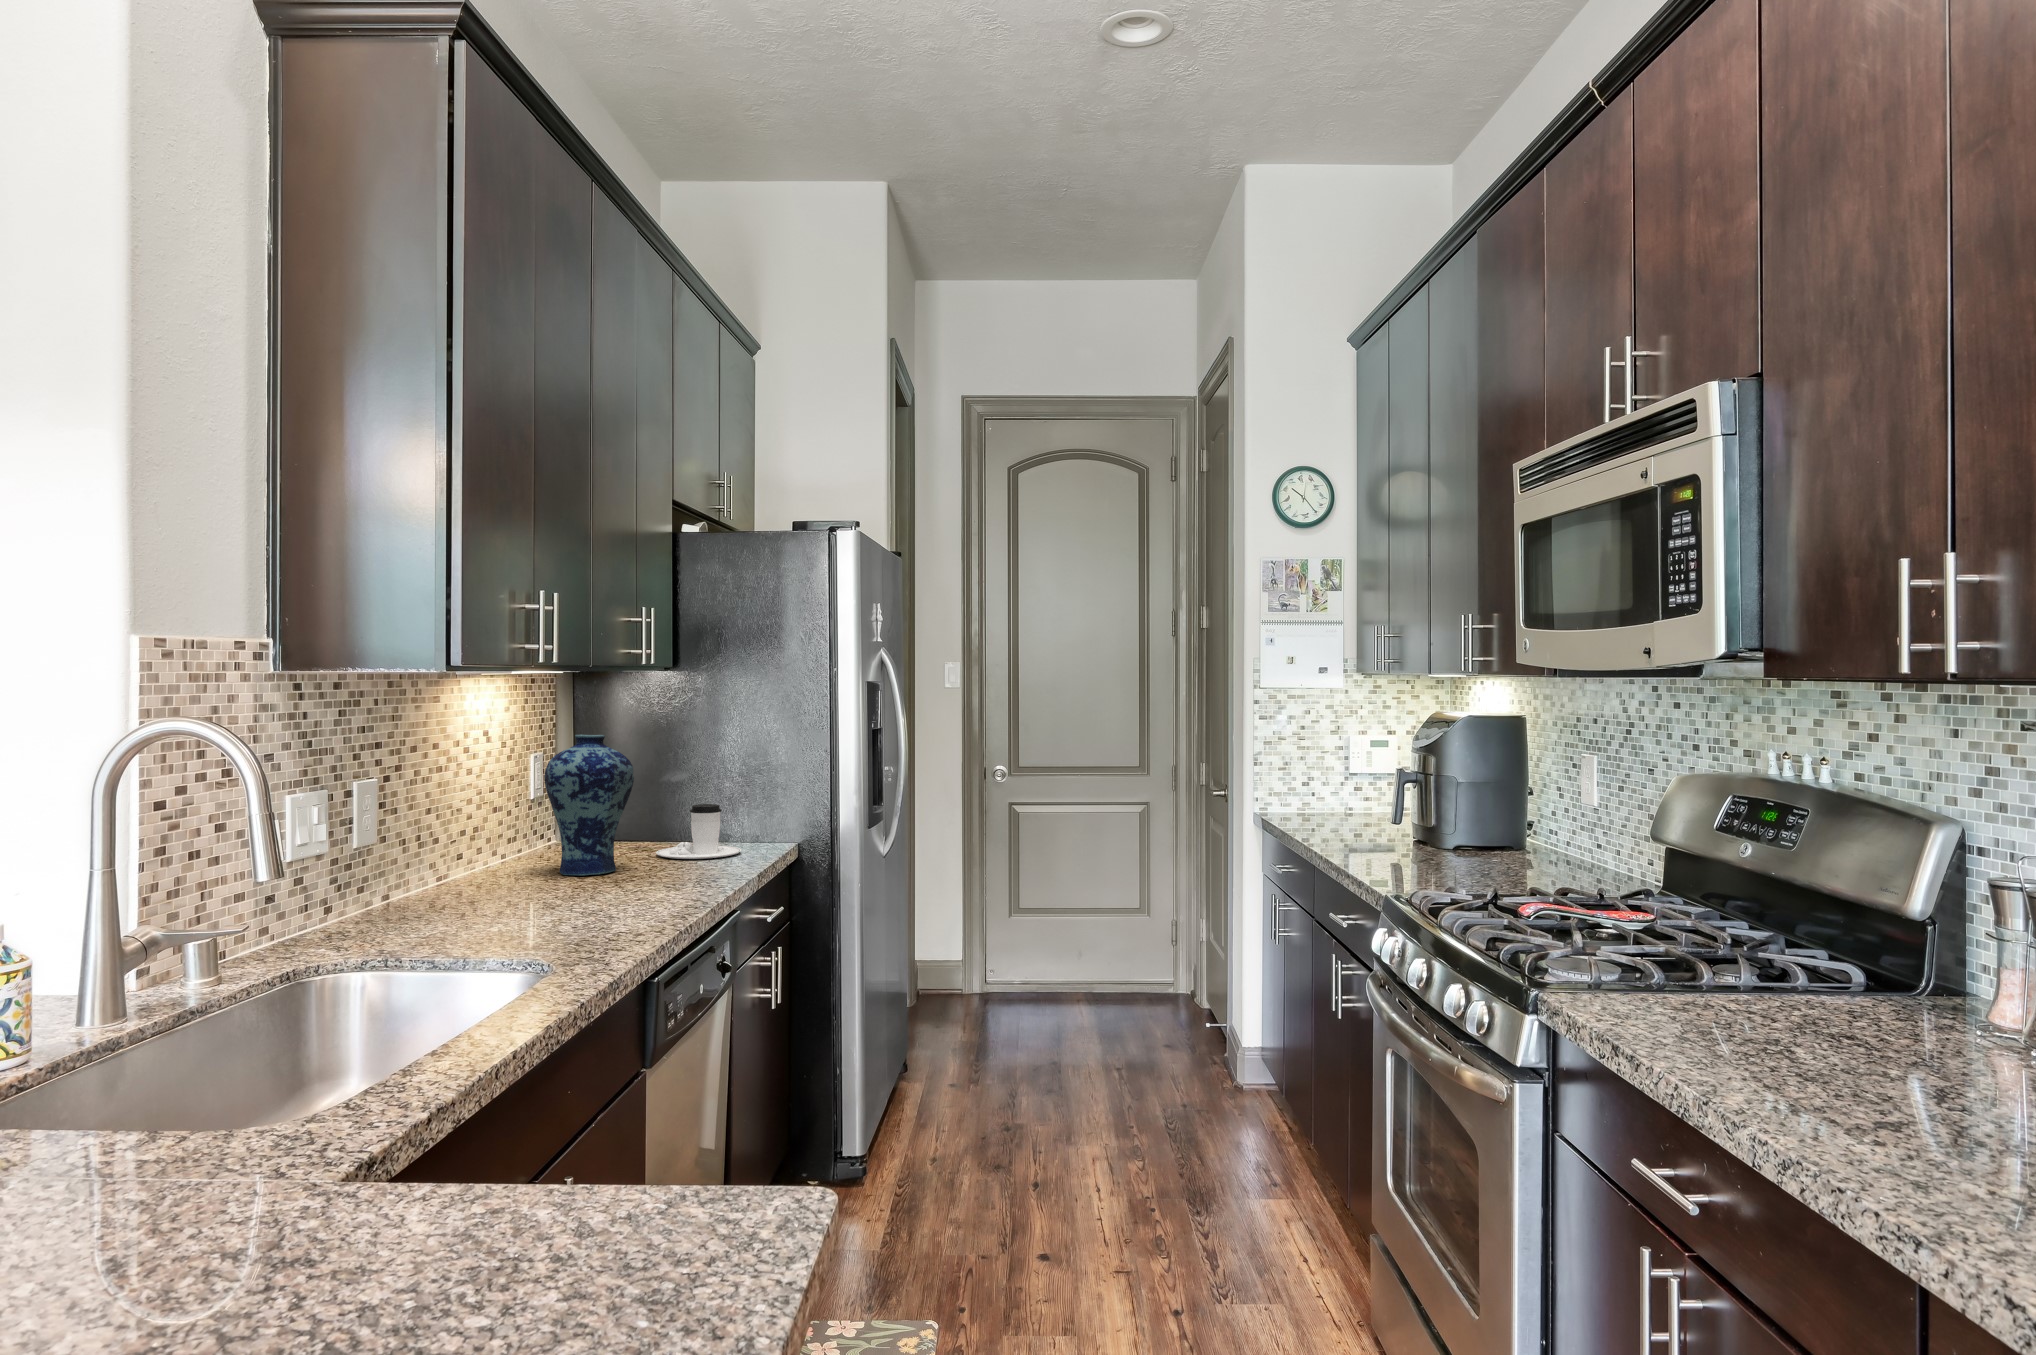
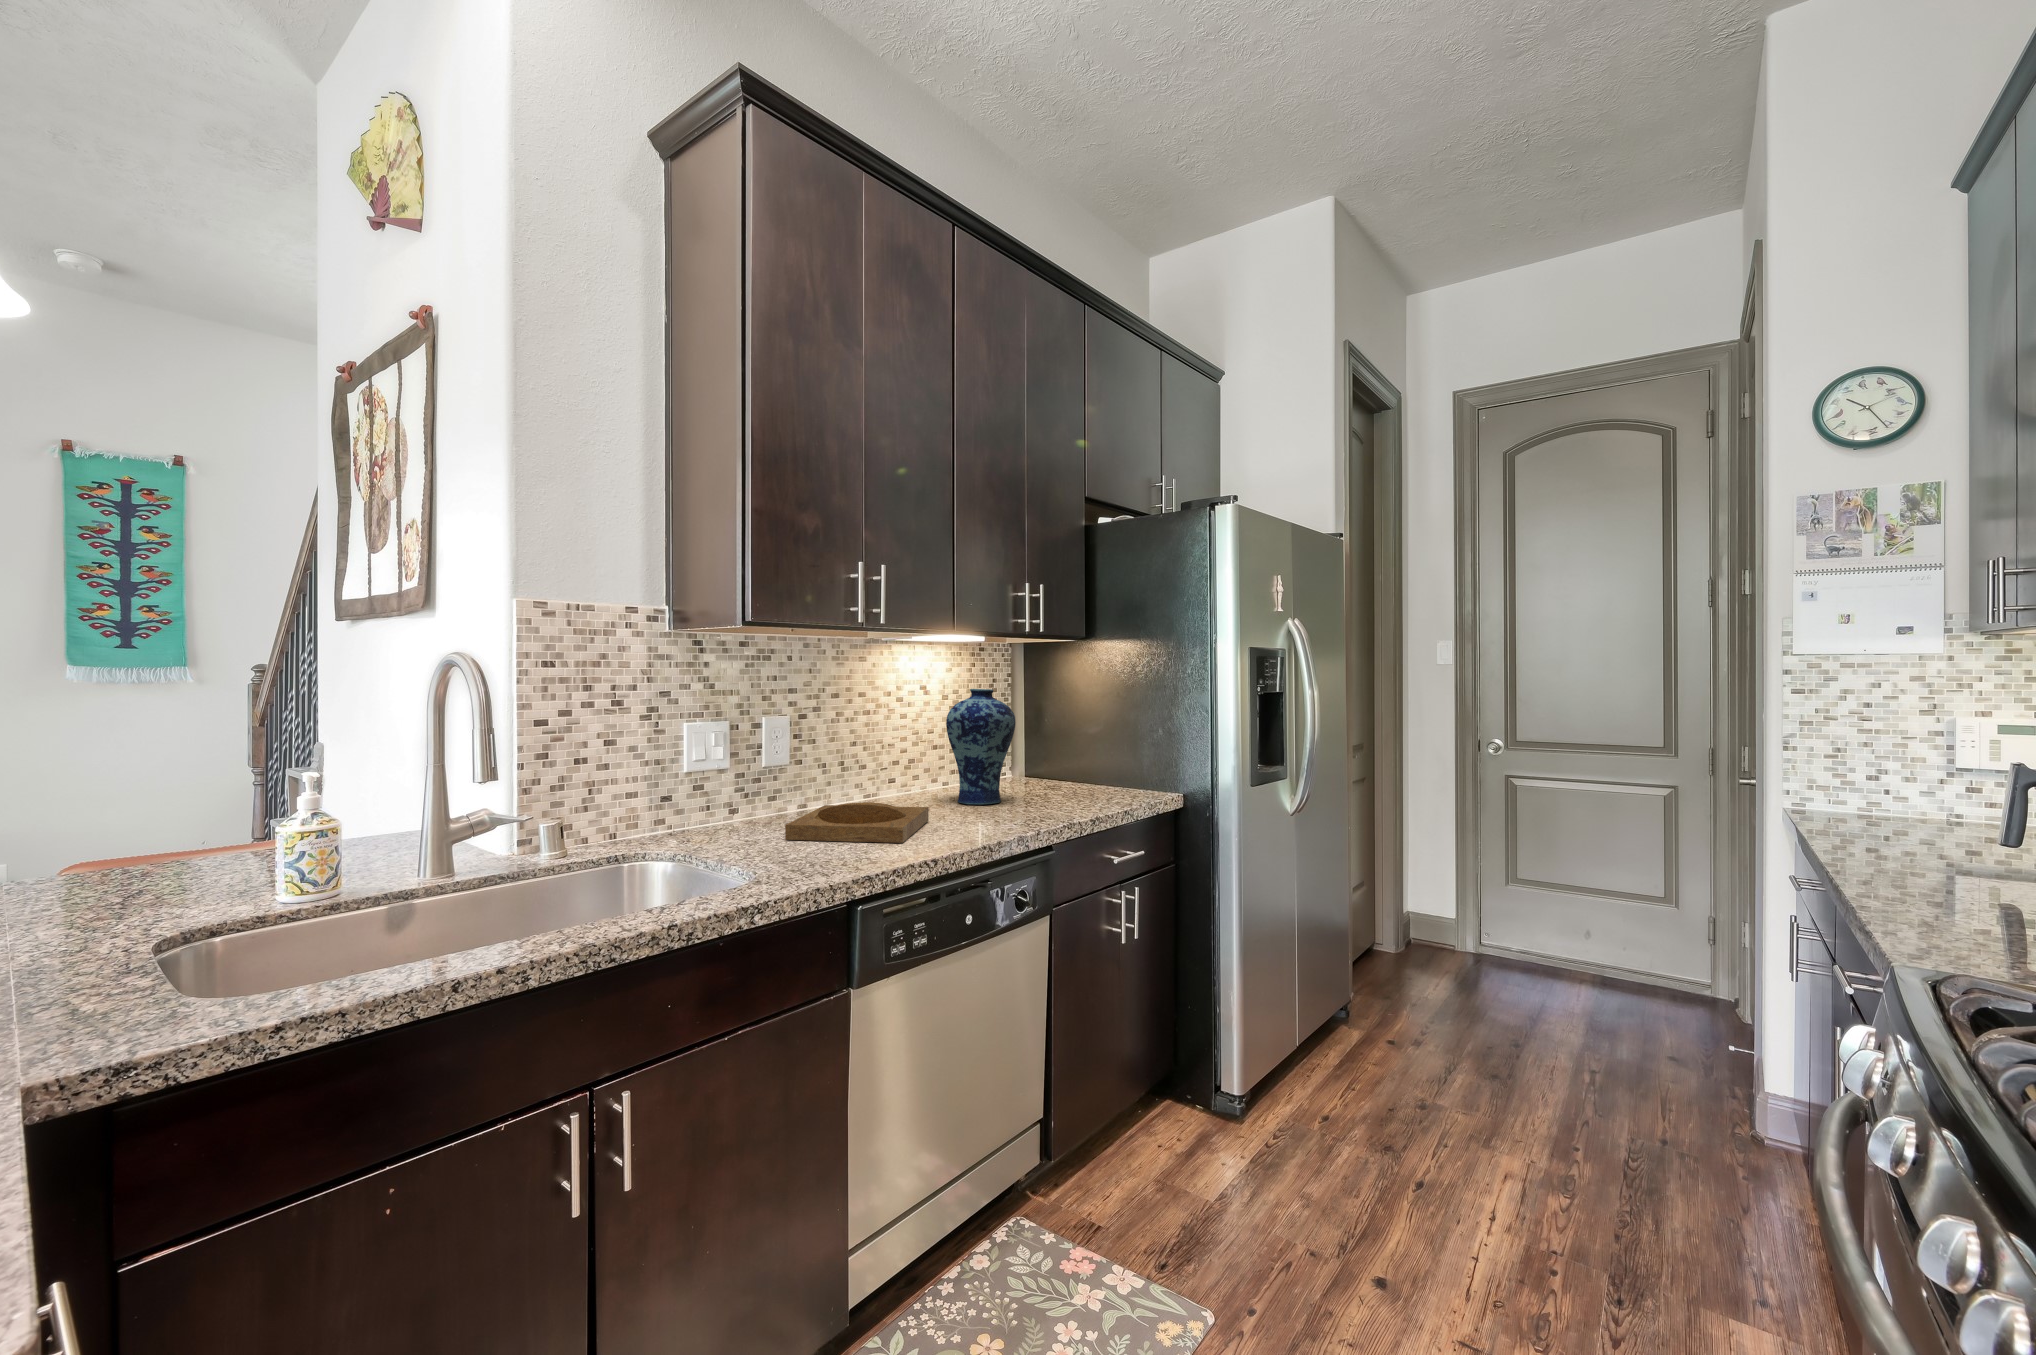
coffee cup: present [656,804,741,859] -> none [1054,753,1126,800]
tray: none [440,879,610,932] -> present [785,802,929,843]

